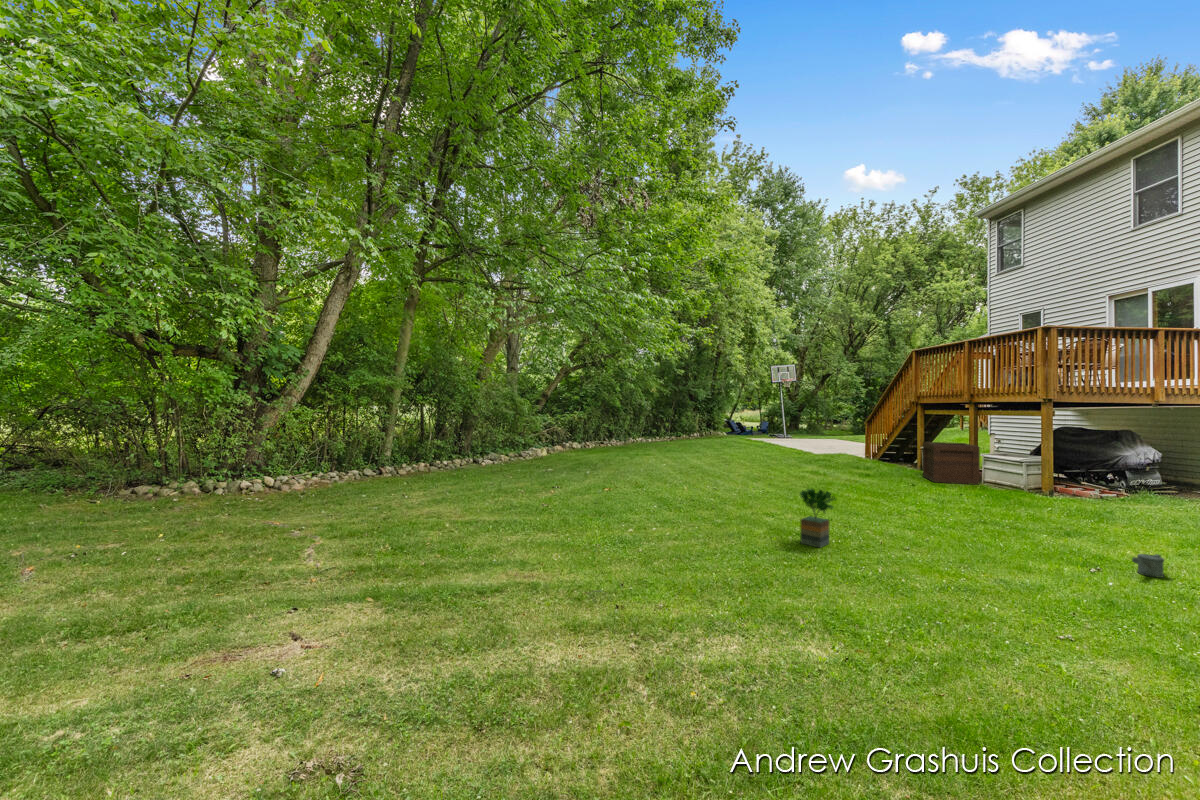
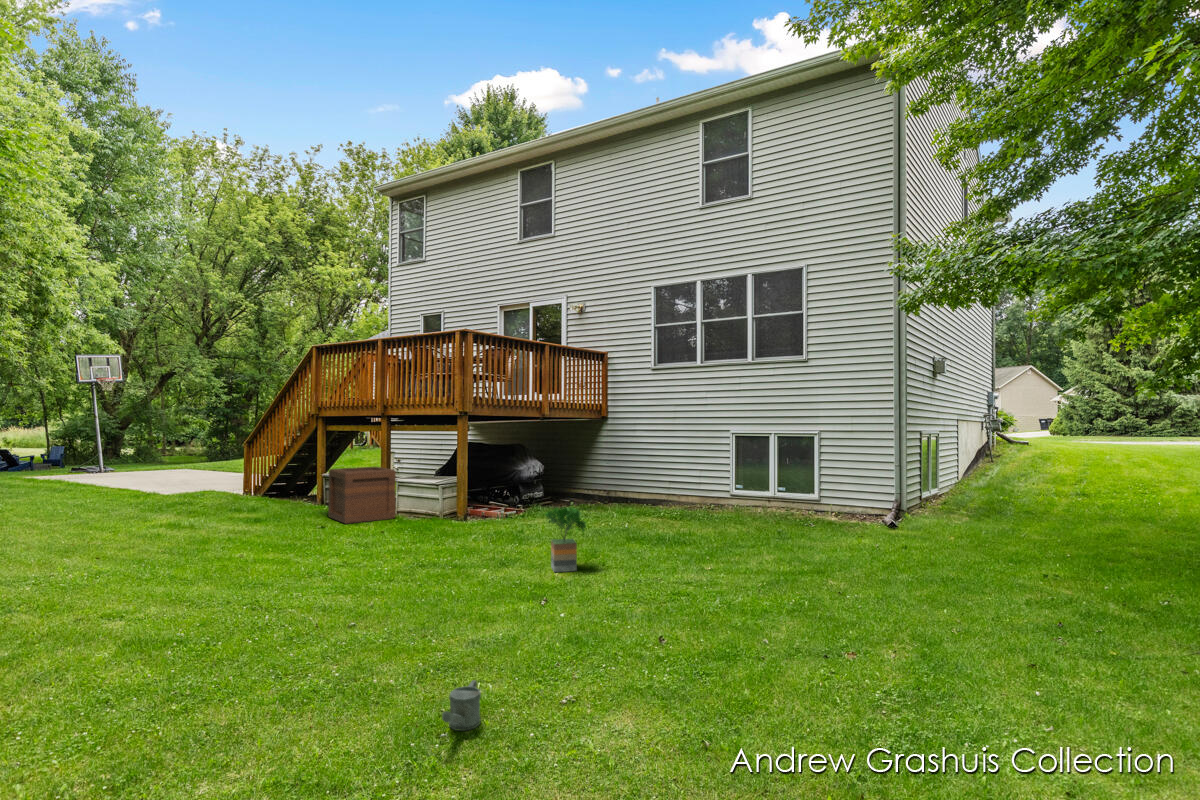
potted tree: present [800,489,836,548] -> present [545,507,586,572]
watering can: present [1132,554,1164,578] -> present [442,680,481,731]

